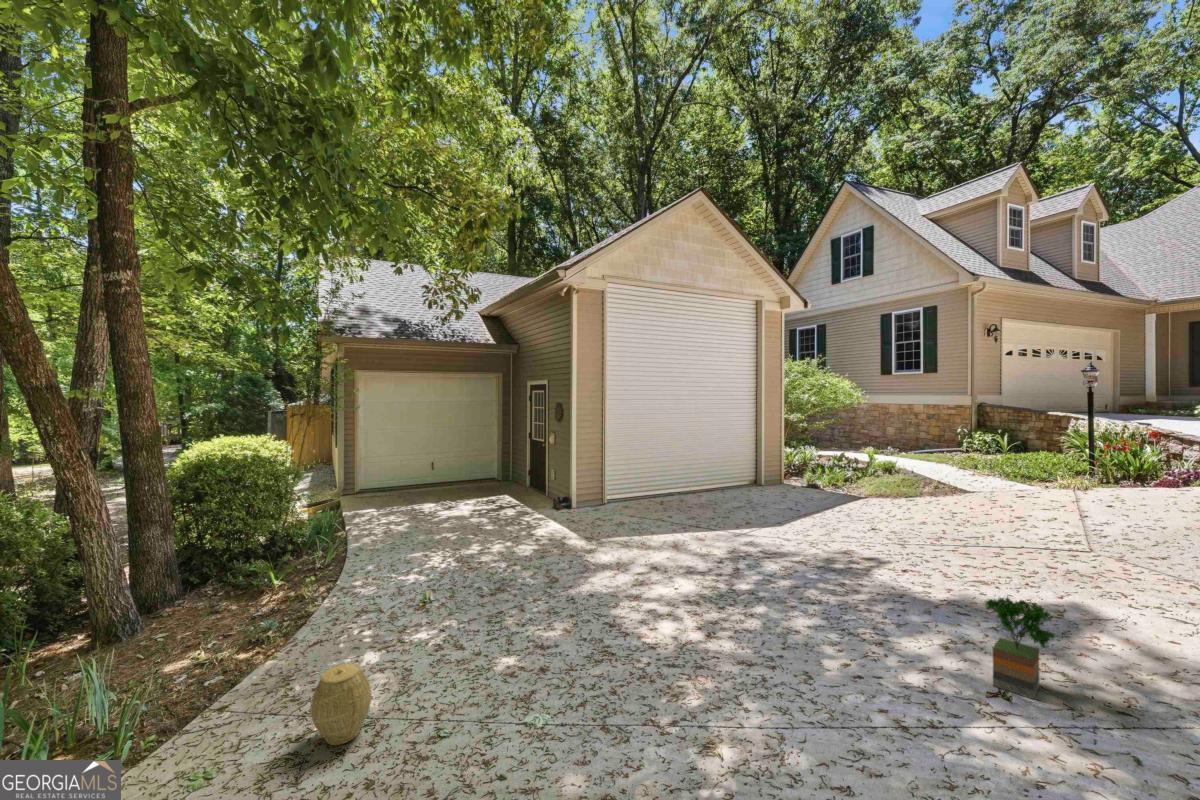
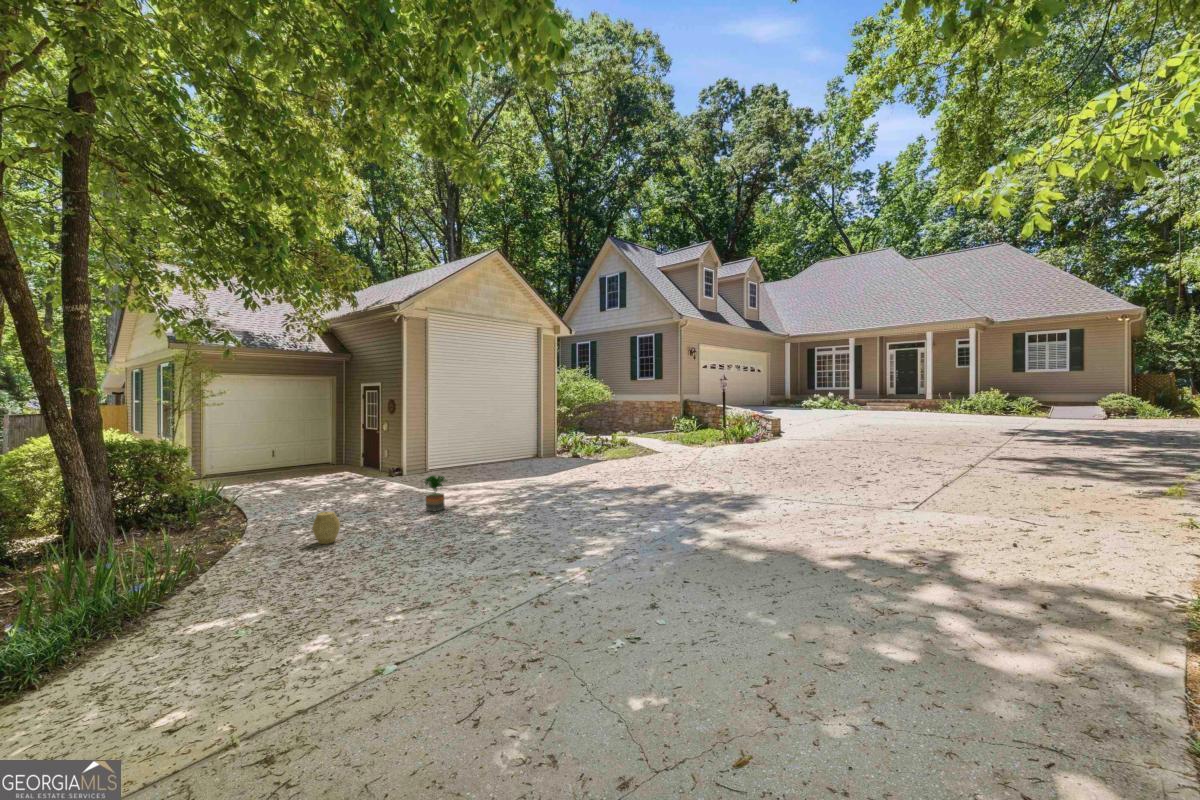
potted tree: present [985,597,1056,699] -> present [425,476,447,511]

